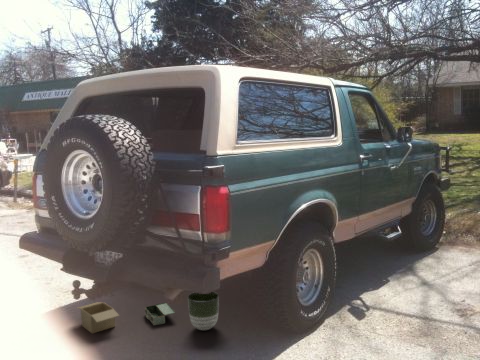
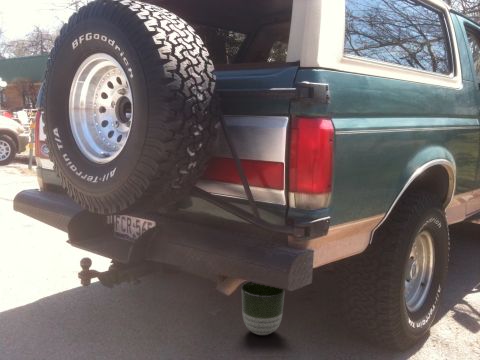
cardboard box: present [77,302,119,333] -> none [90,285,146,329]
toolbox: present [145,303,175,325] -> none [180,291,222,323]

